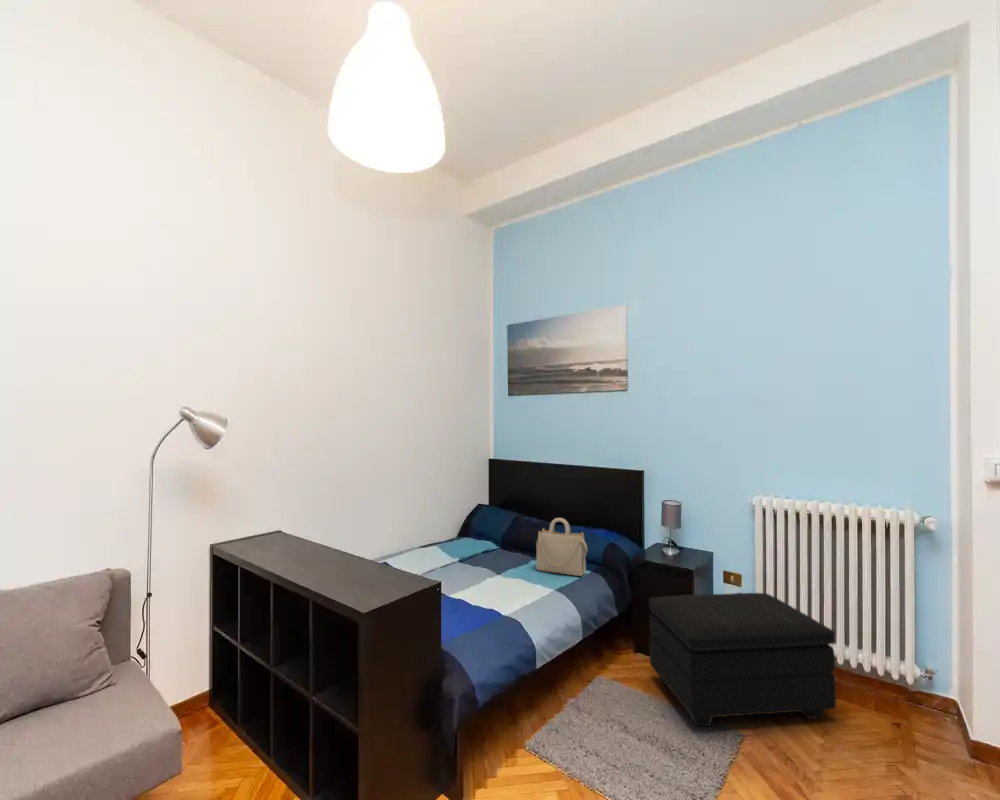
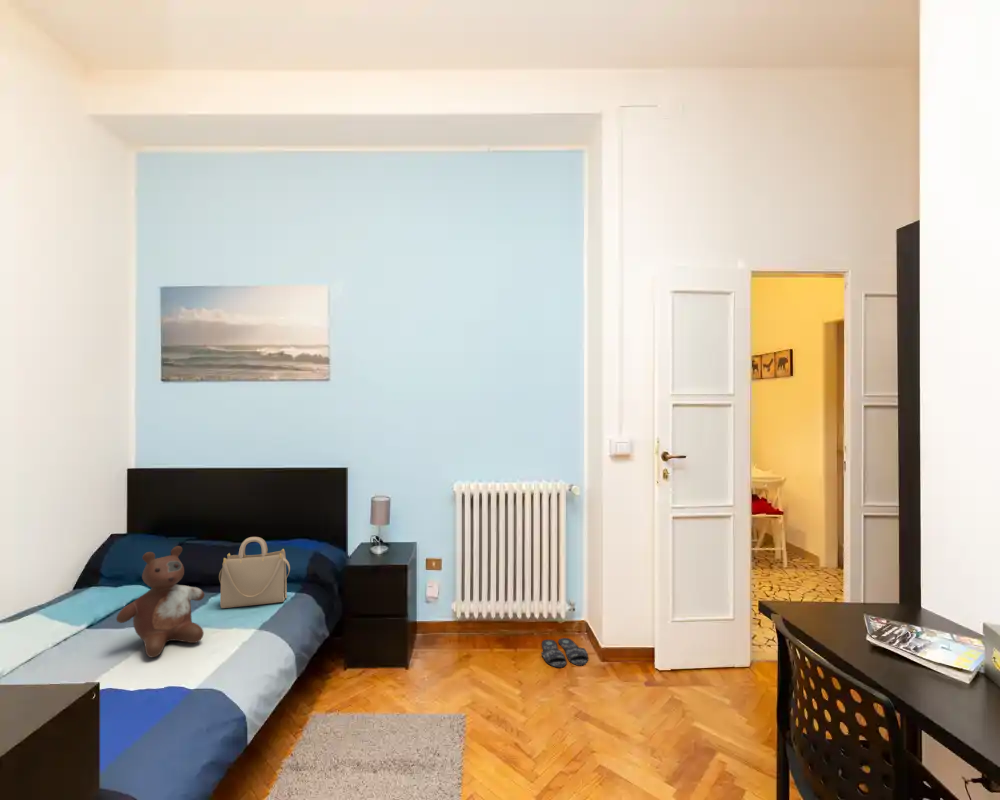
stuffed bear: none [470,514,523,589] -> present [117,546,204,657]
footstool: present [649,593,836,726] -> none [366,572,526,725]
slippers: none [864,701,940,747] -> present [541,638,588,668]

